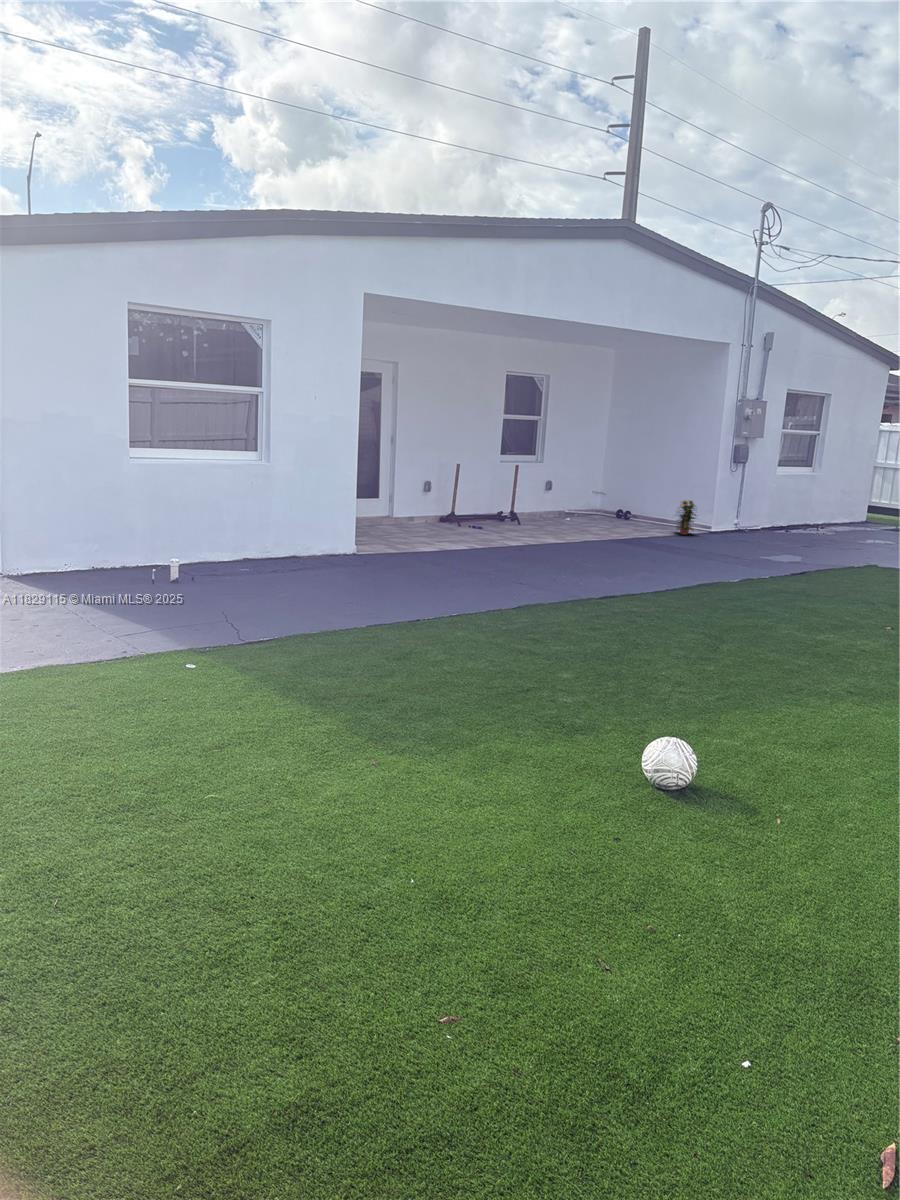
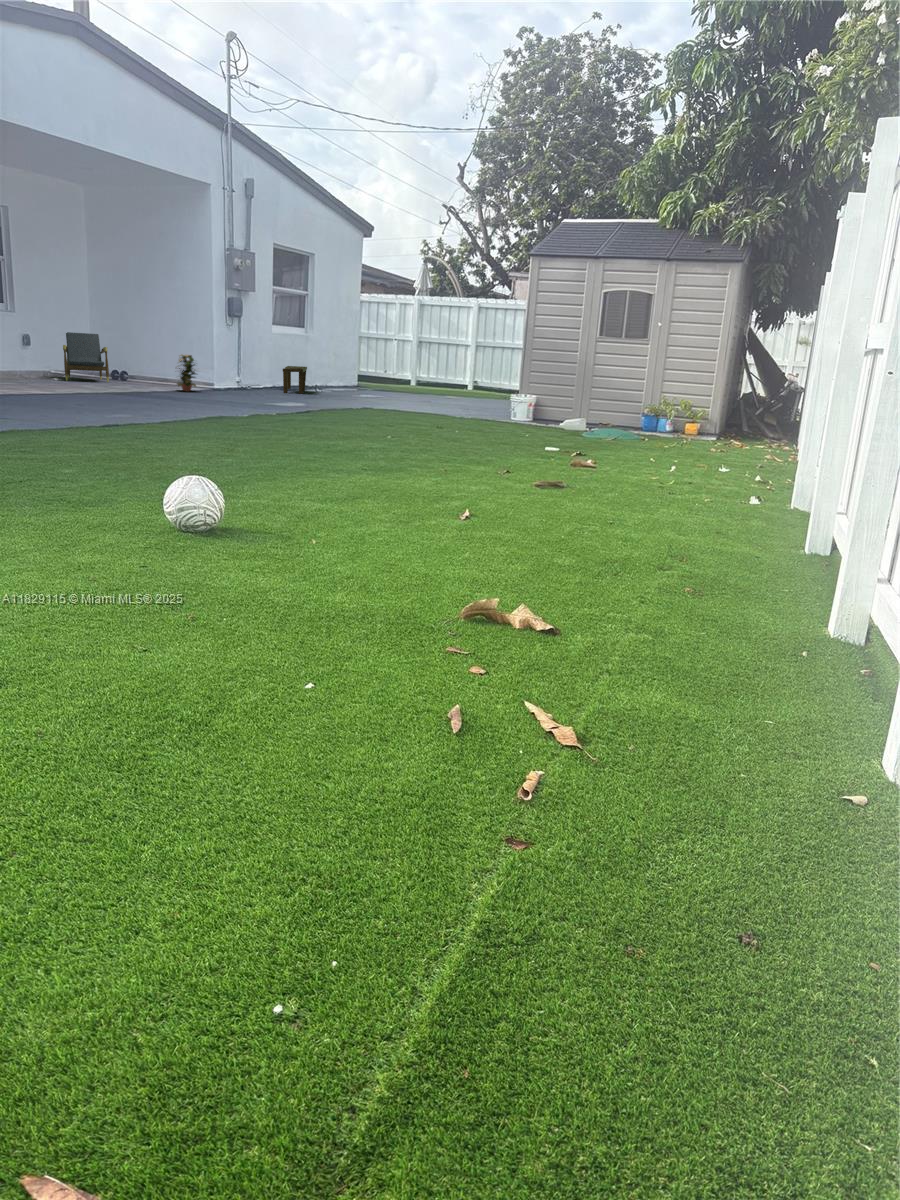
lounge chair: none [578,474,617,520] -> present [63,332,109,382]
bench: none [782,505,811,537] -> present [283,366,307,394]

